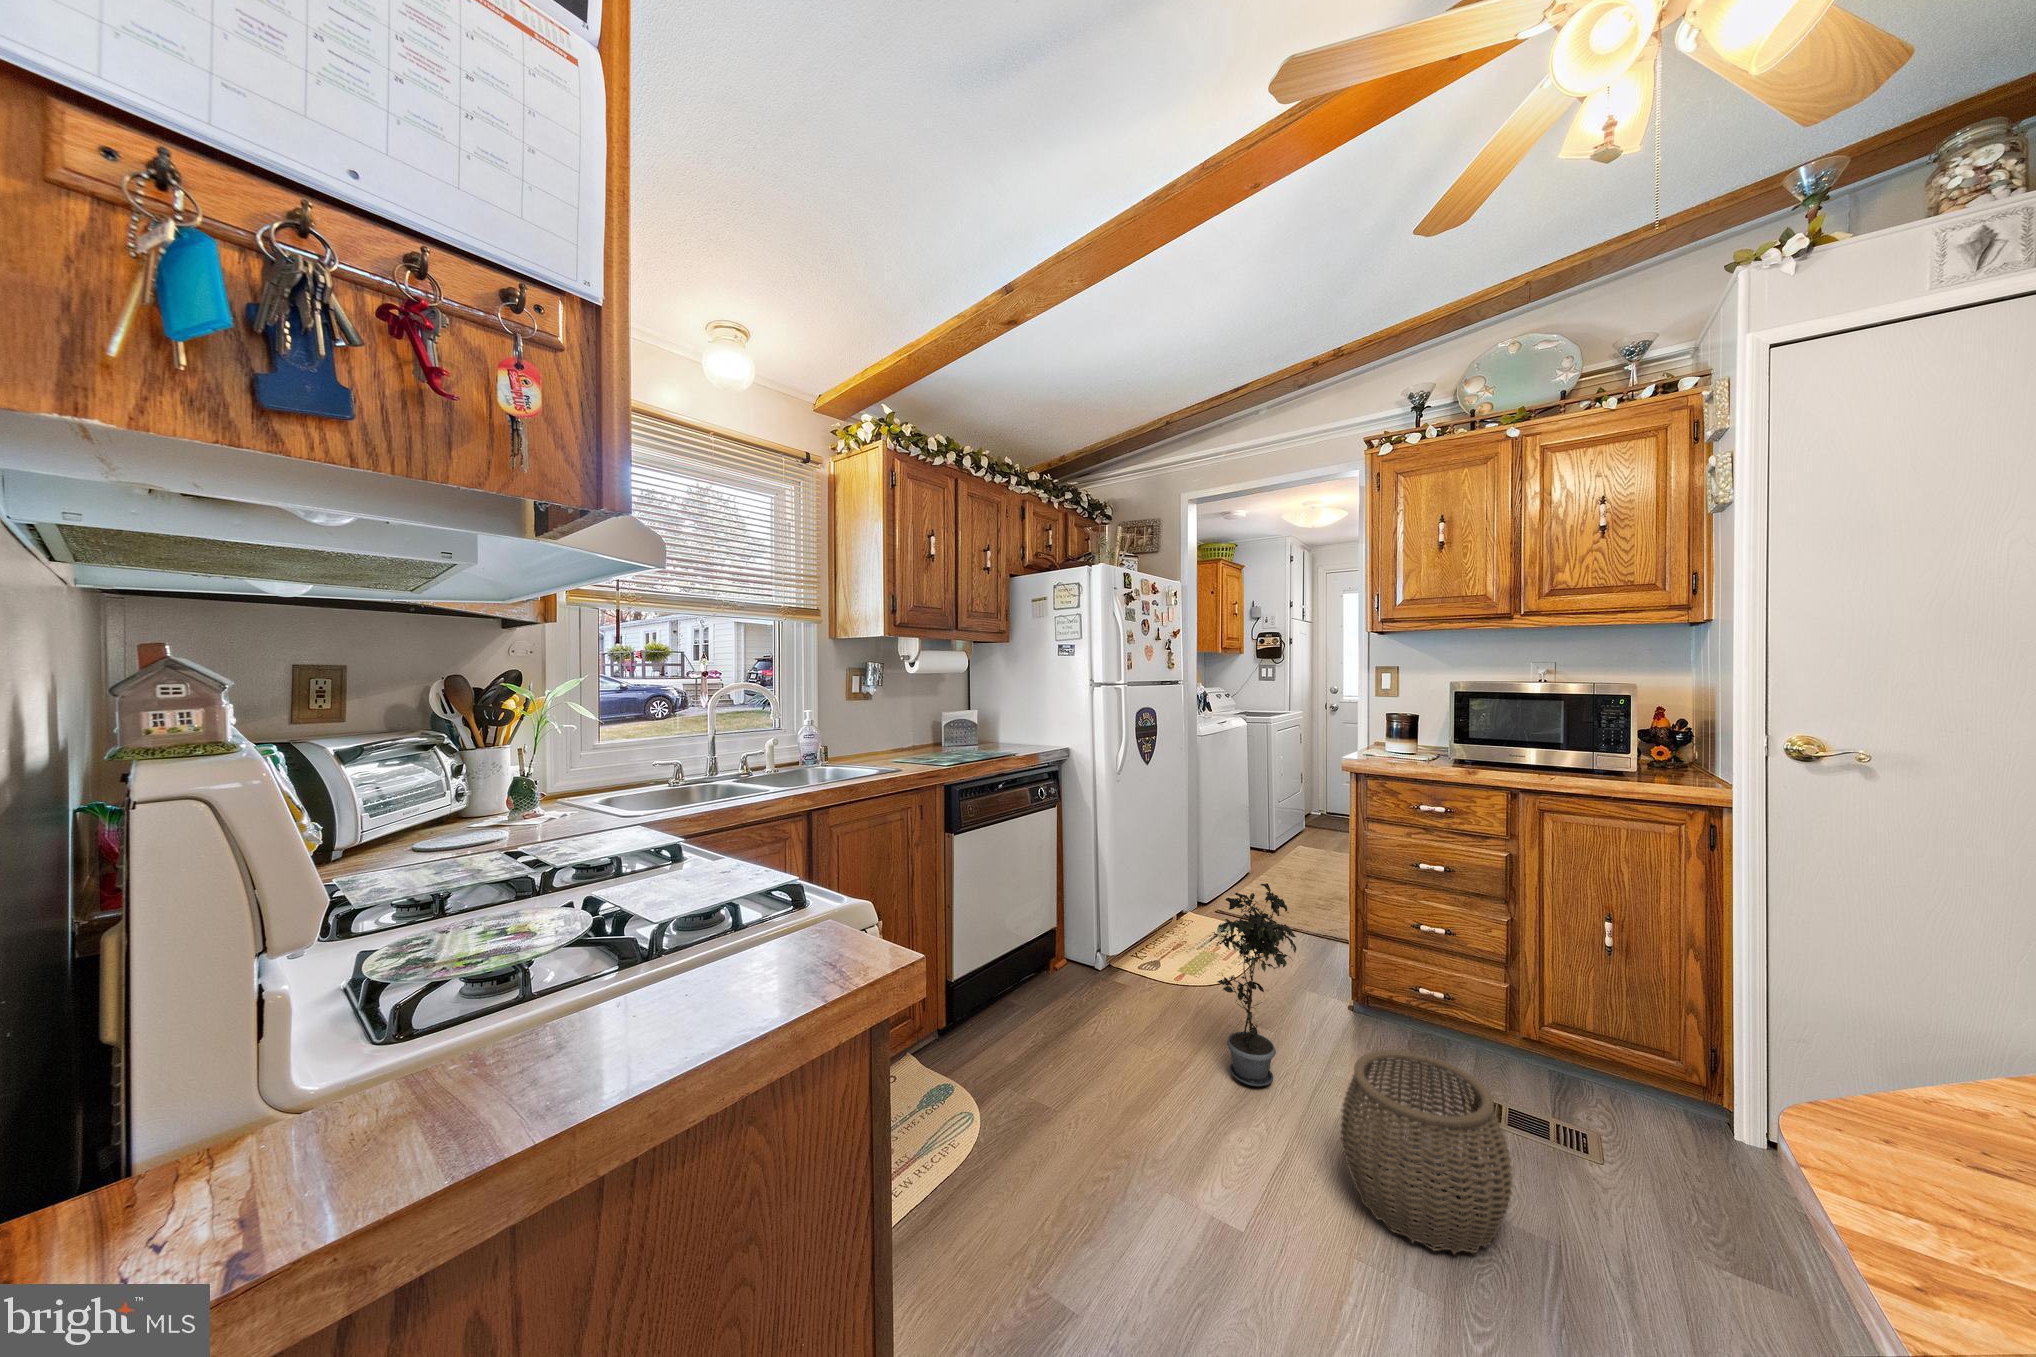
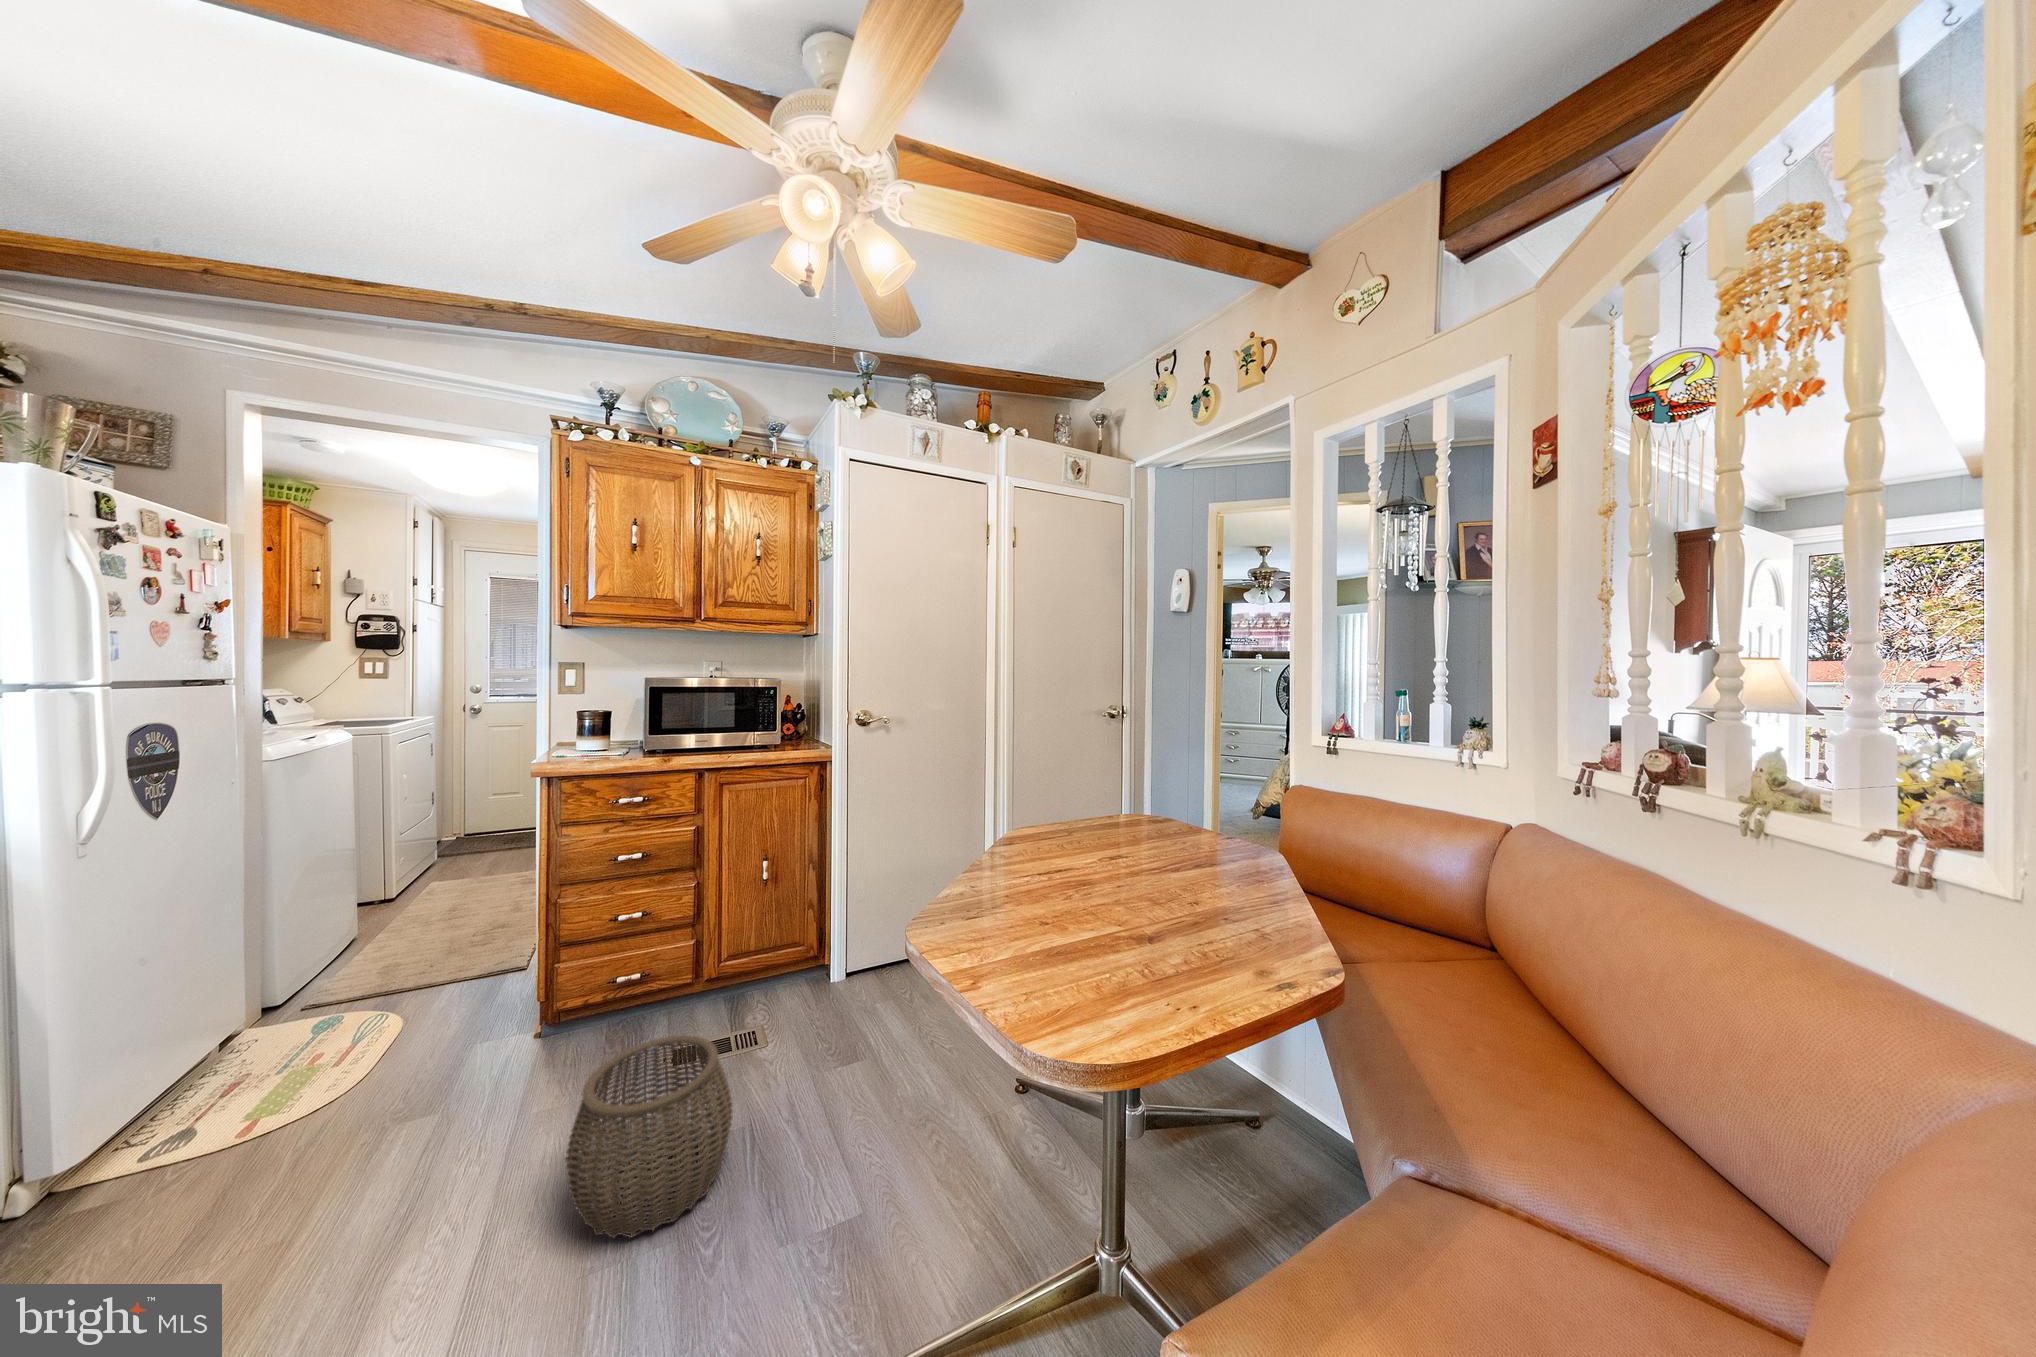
potted plant: present [1209,883,1298,1087] -> none [338,935,497,1212]

